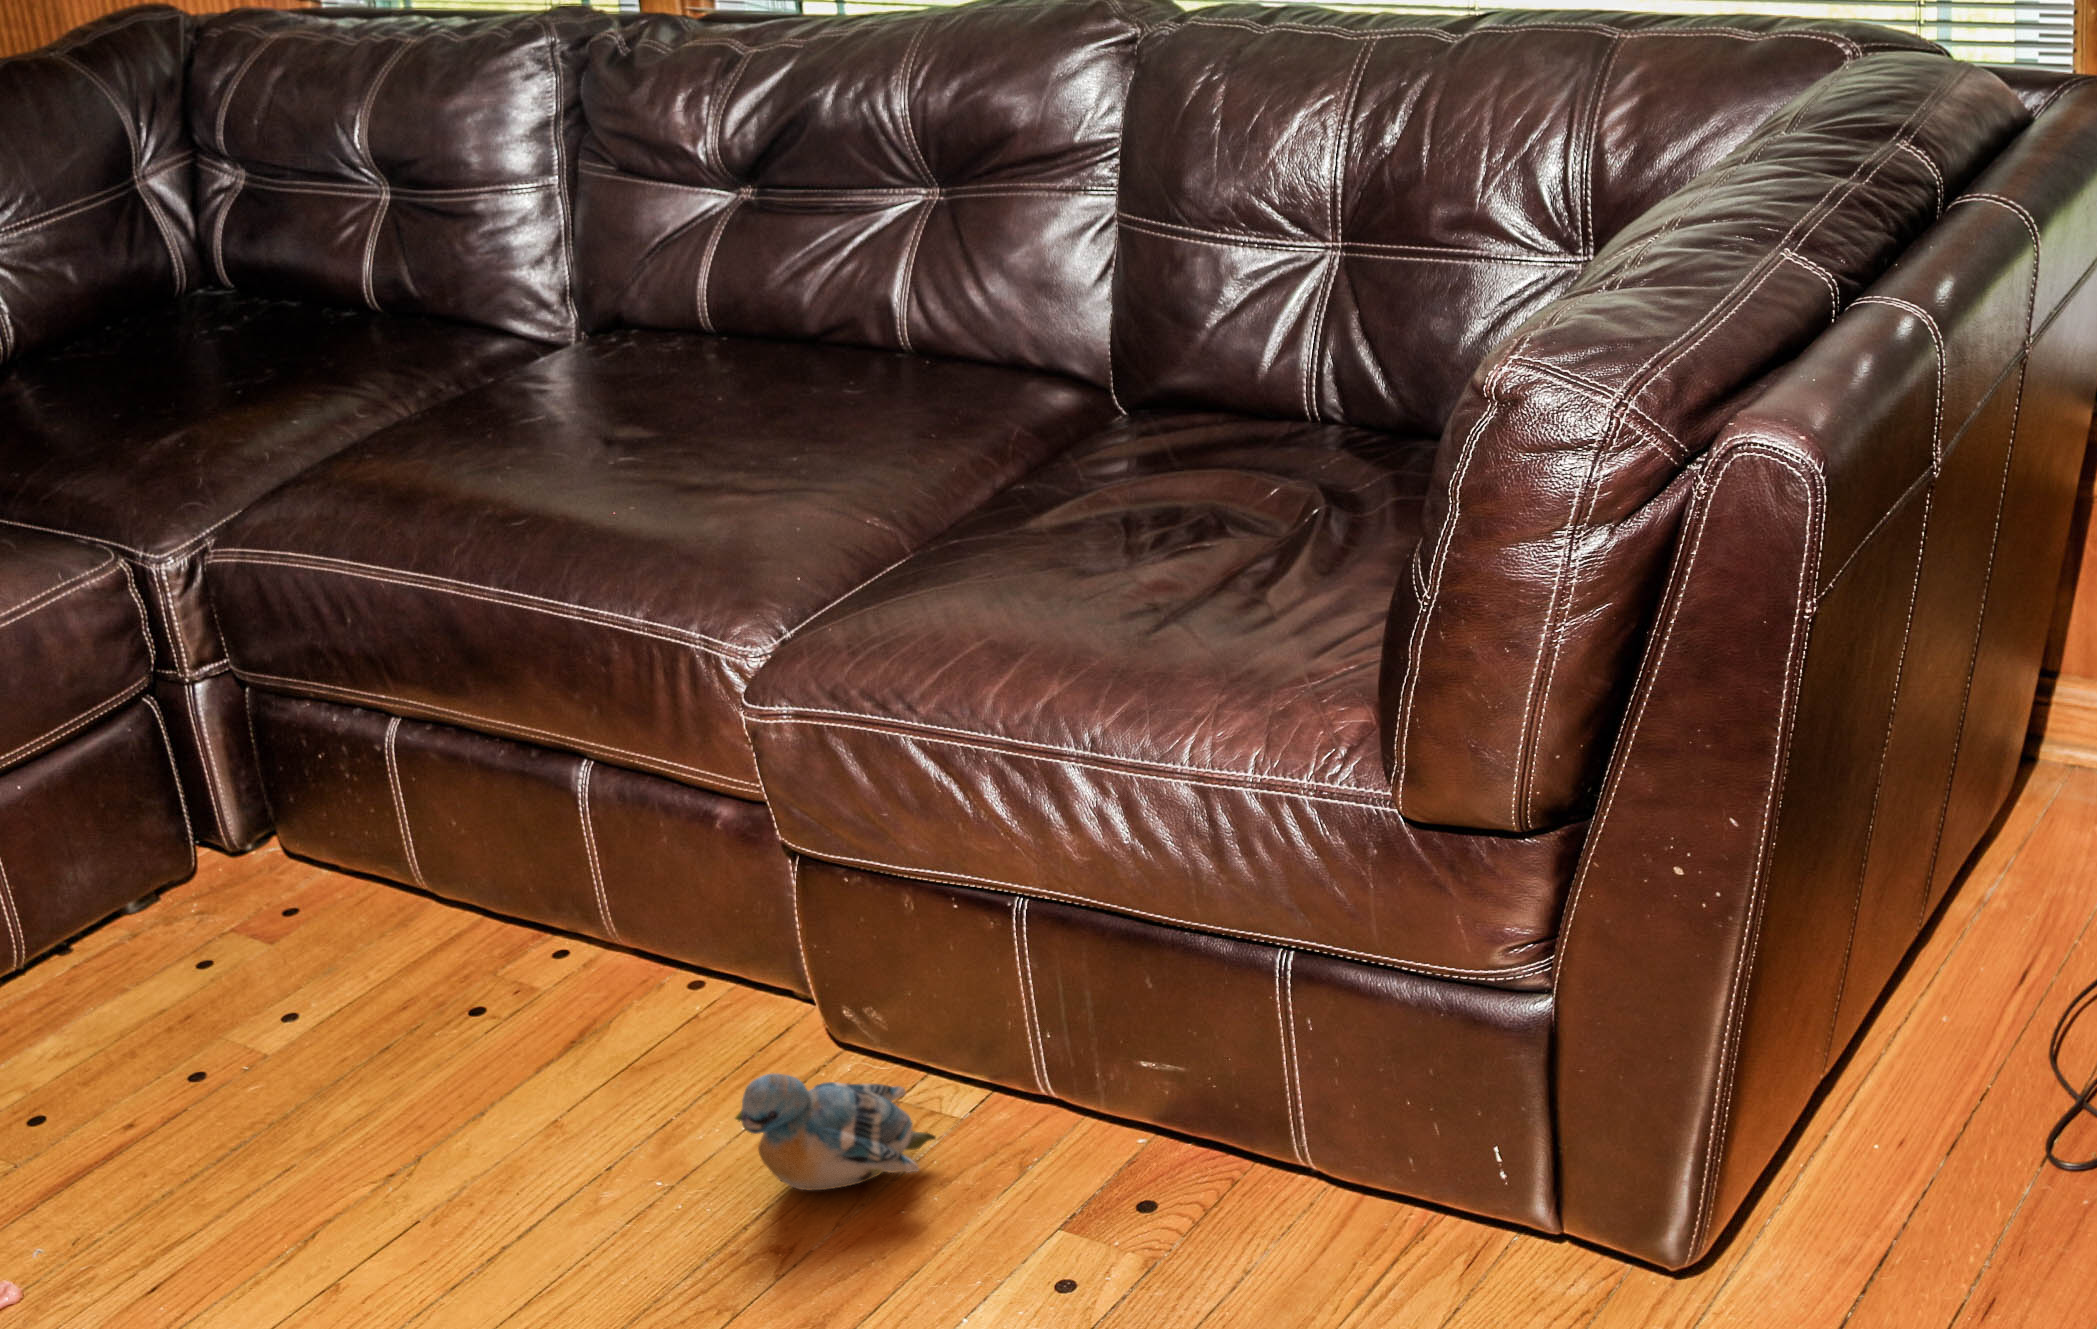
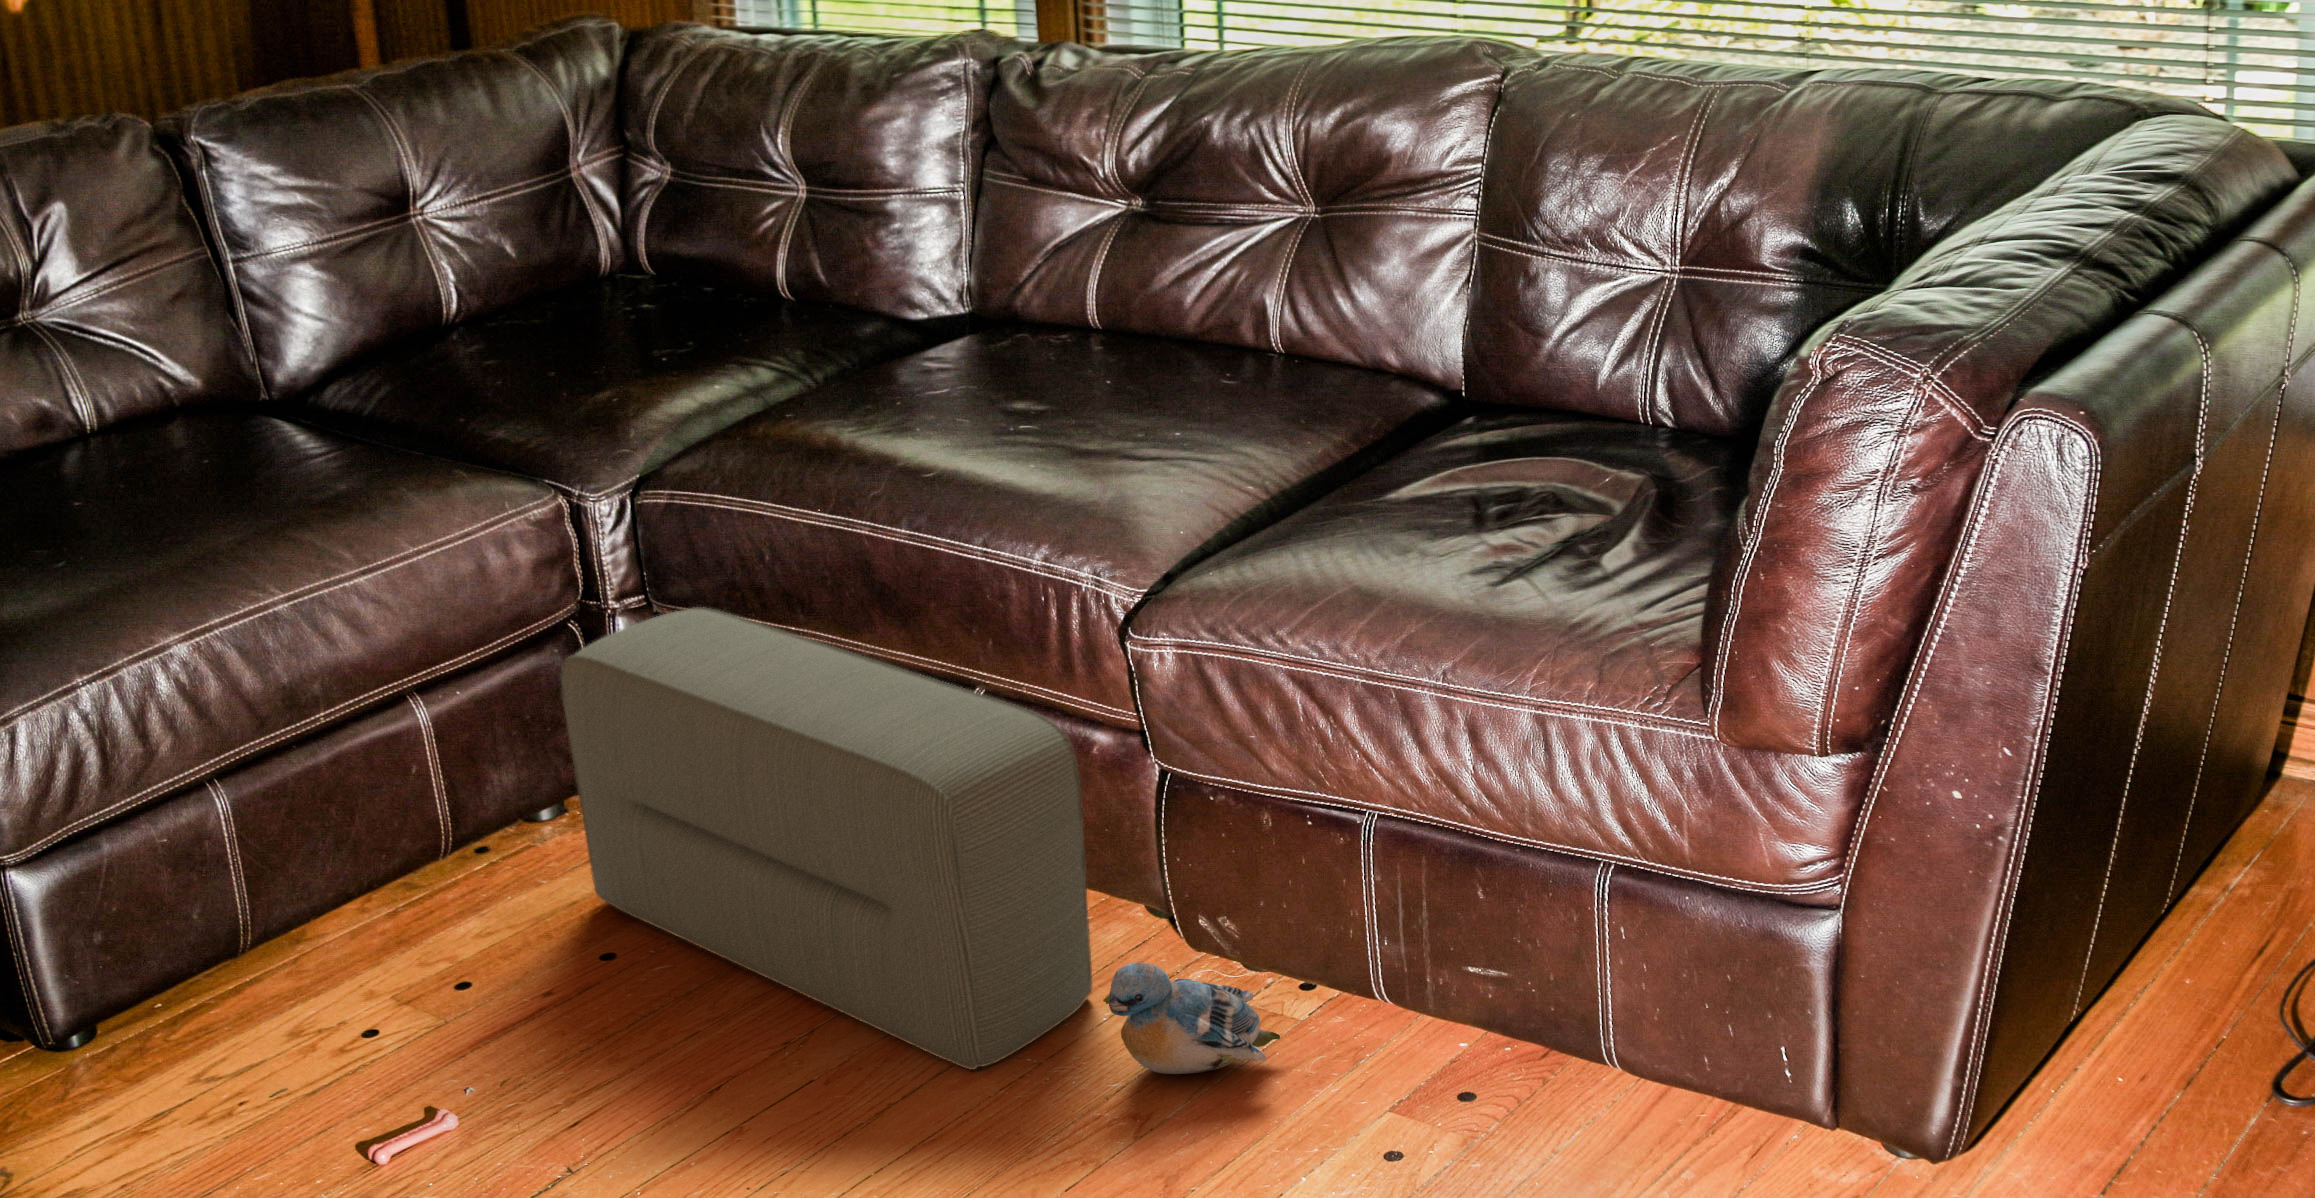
pouf: none [115,682,732,1198] -> present [561,607,1093,1070]

